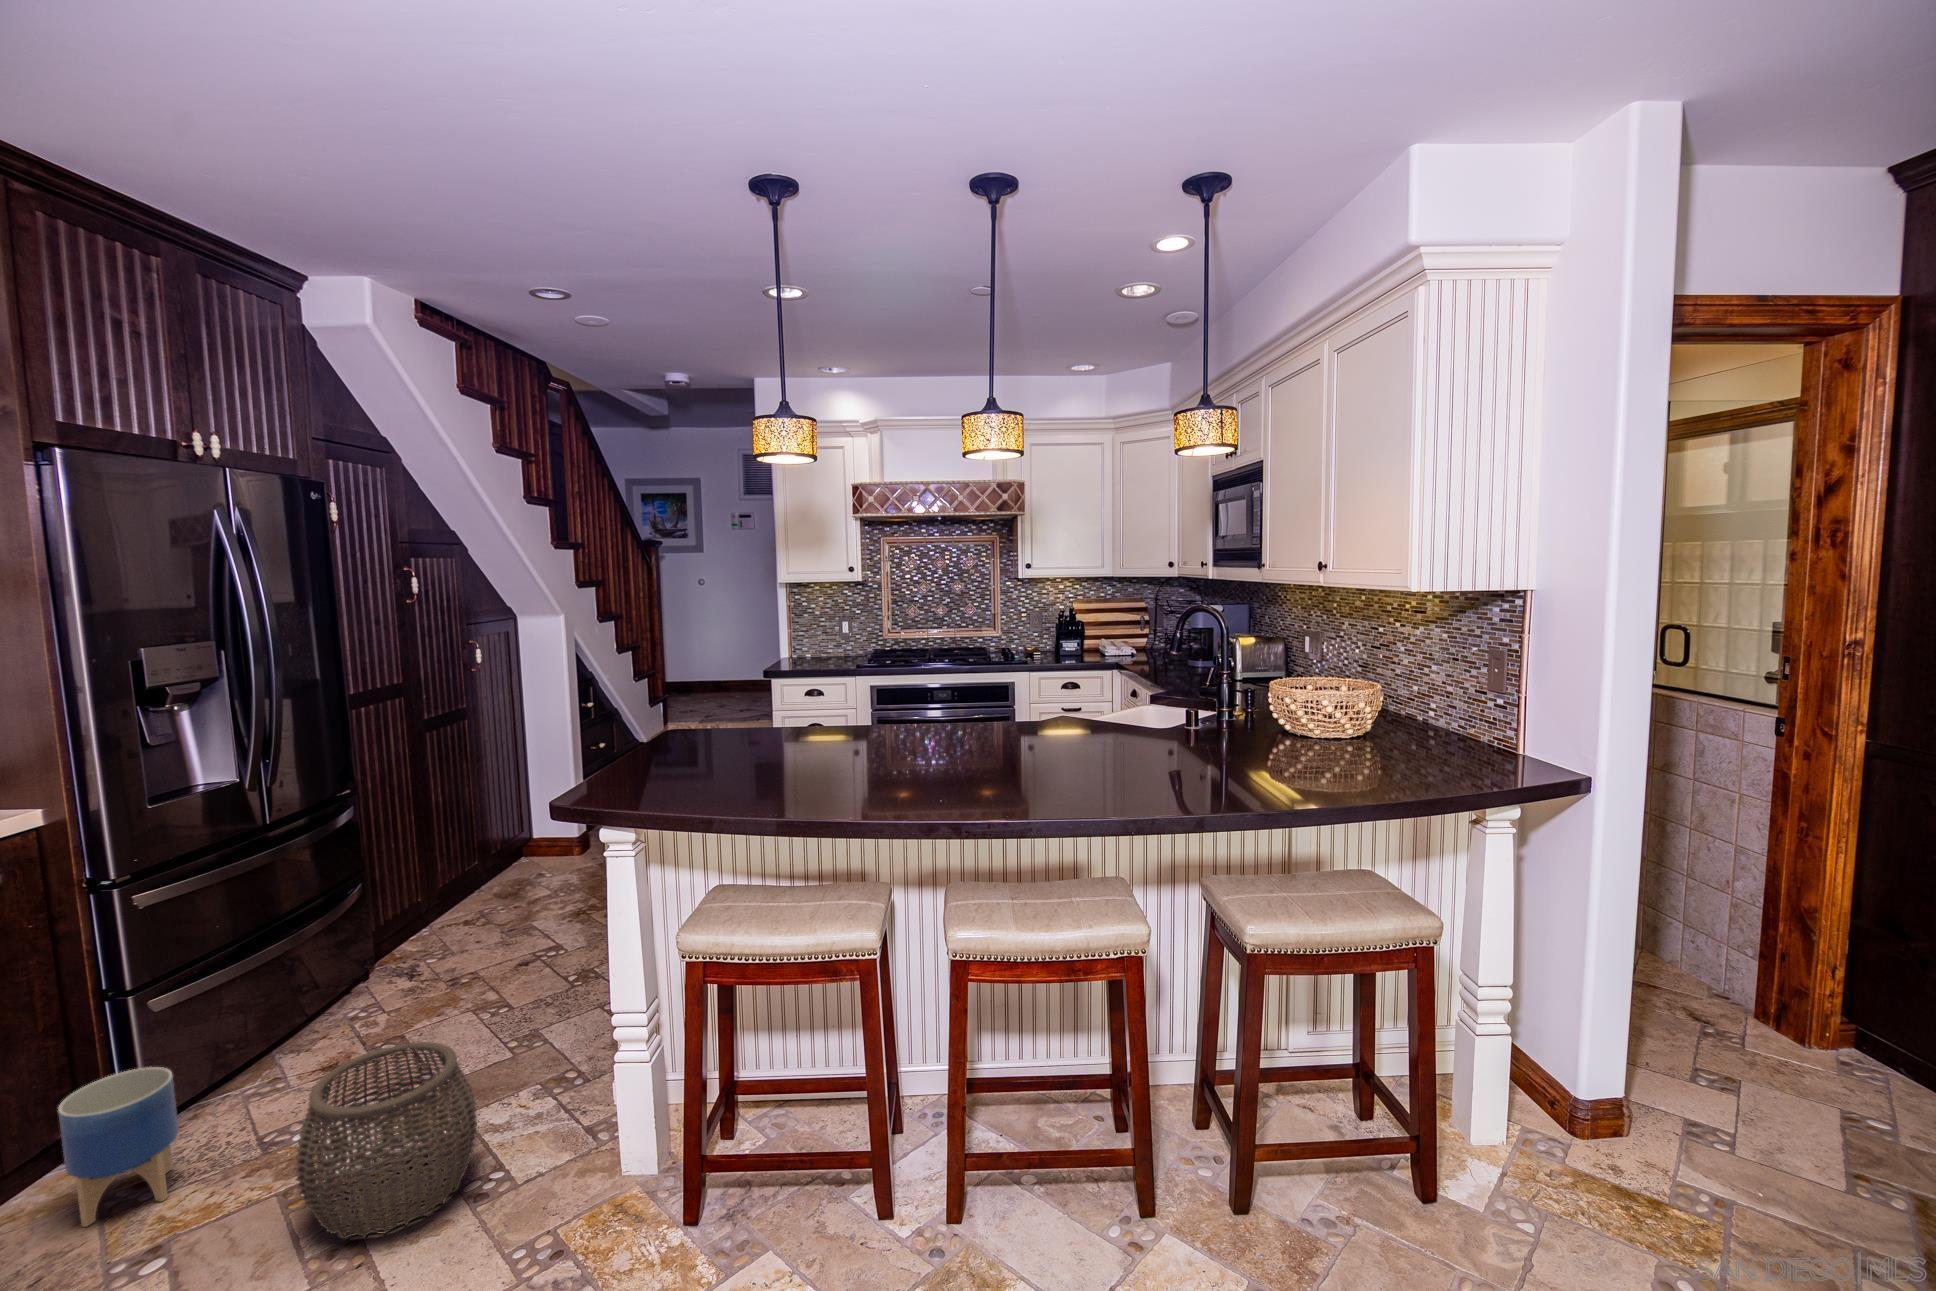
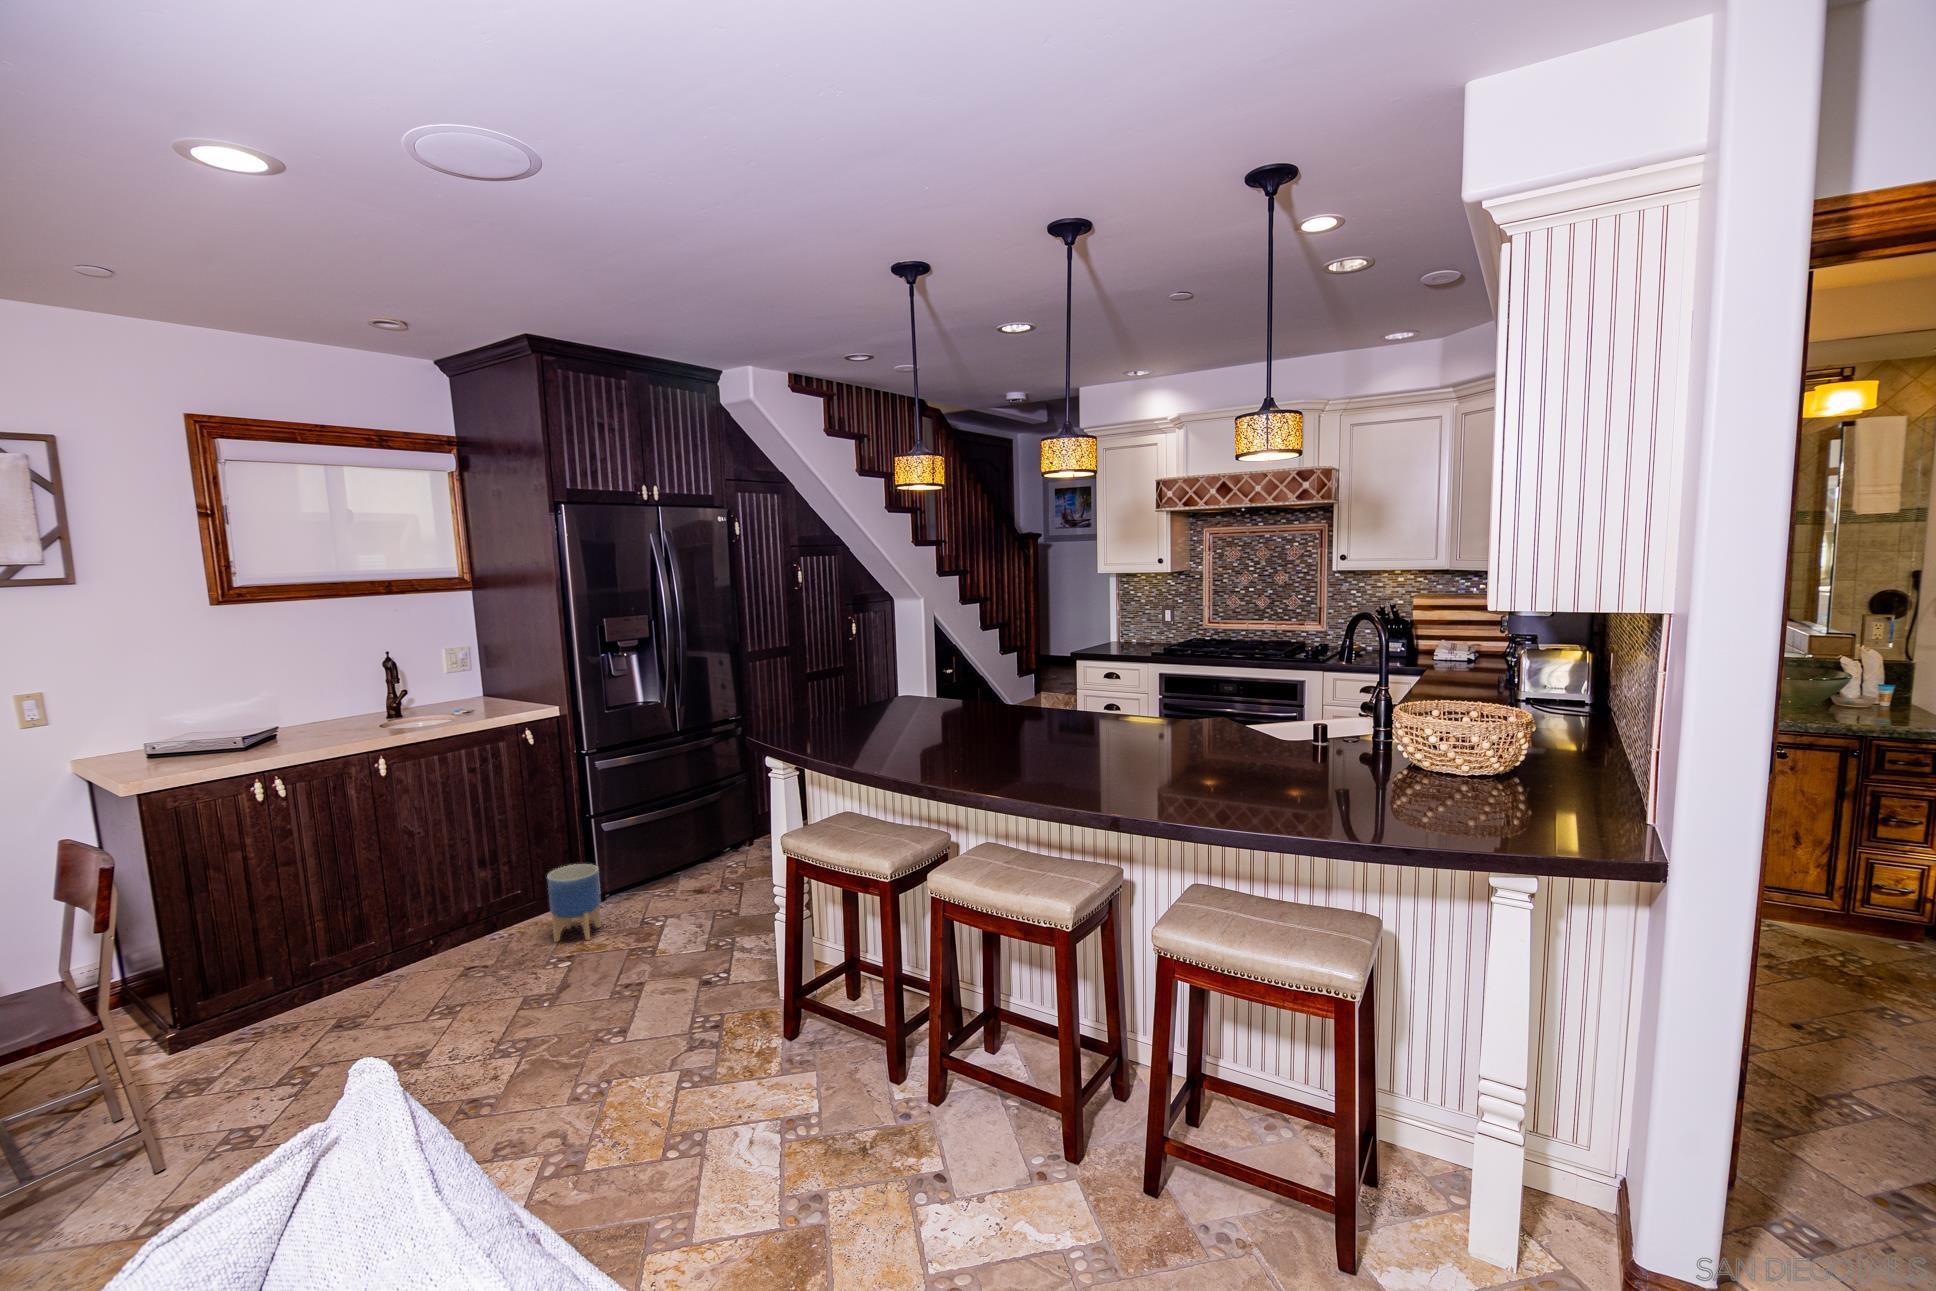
woven basket: present [296,1042,477,1238] -> none [620,881,720,988]

